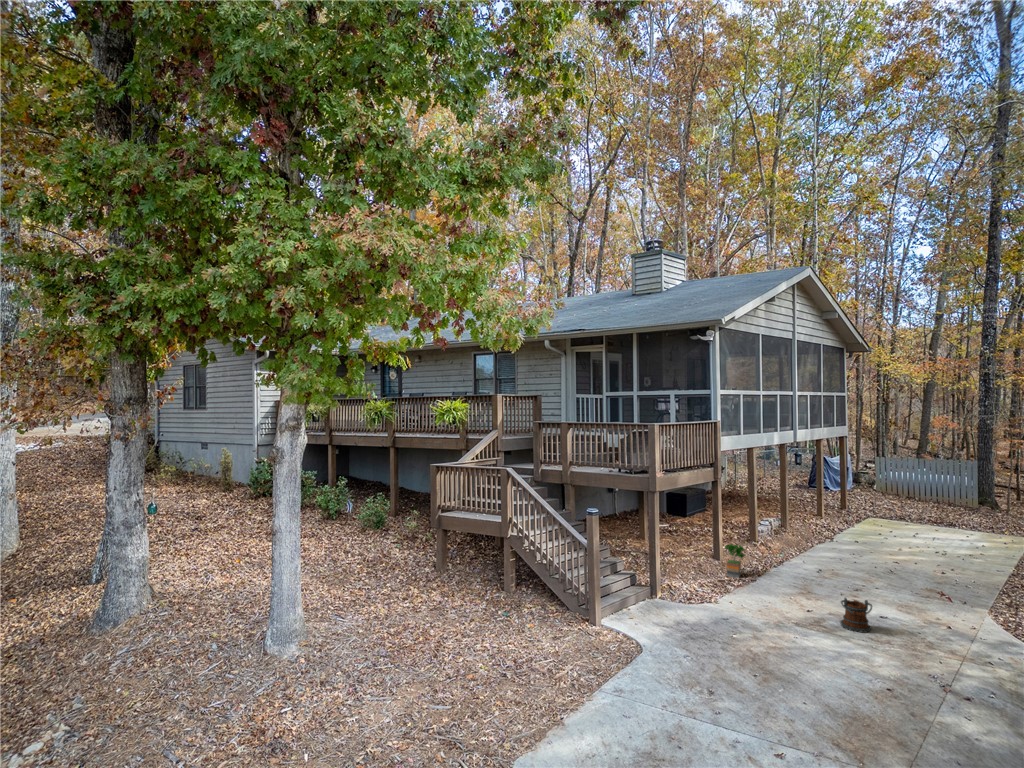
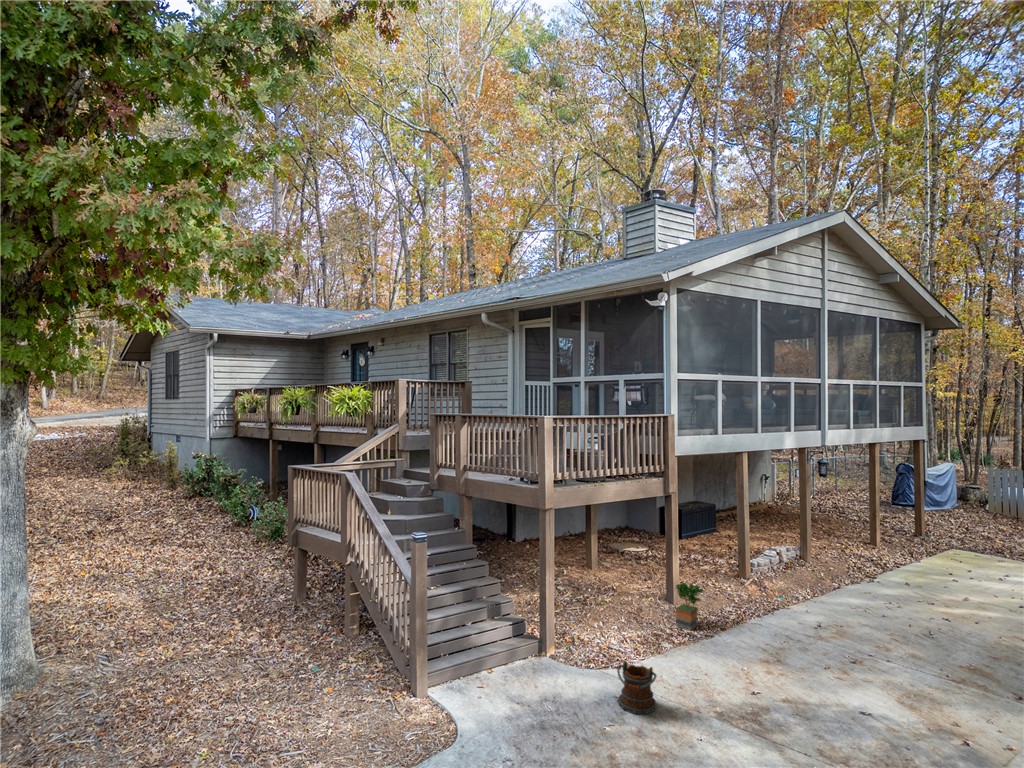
bucket: present [840,598,872,633] -> present [617,661,657,714]

